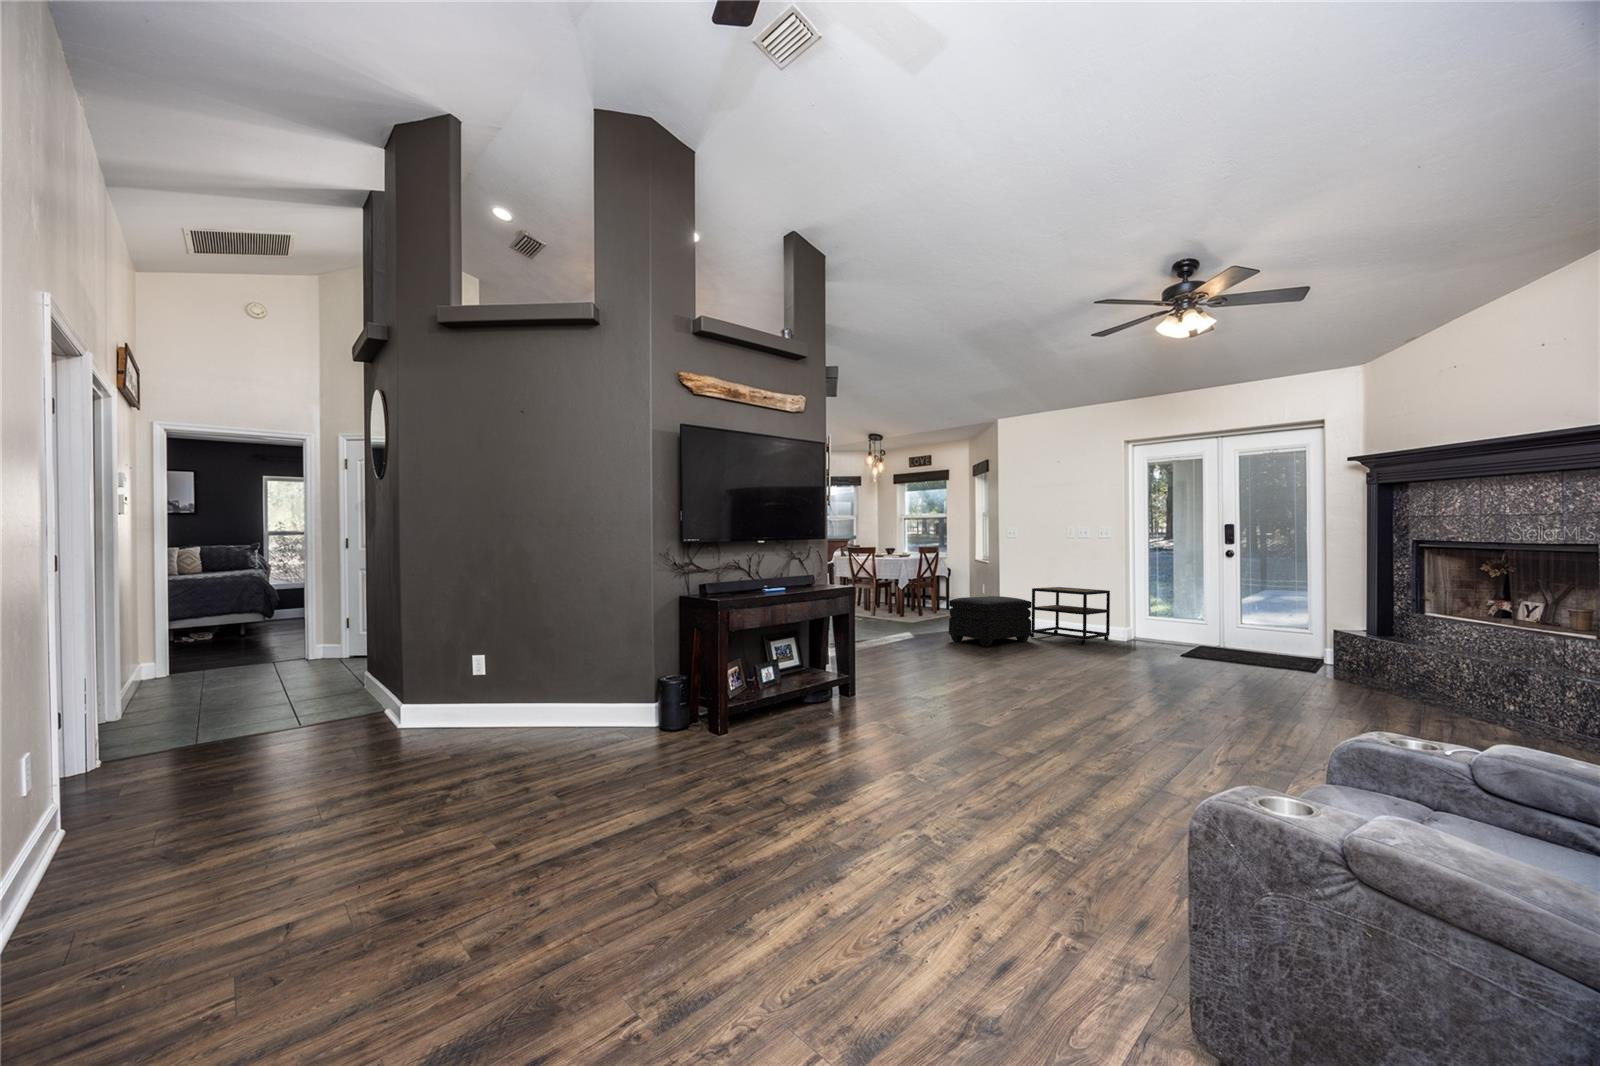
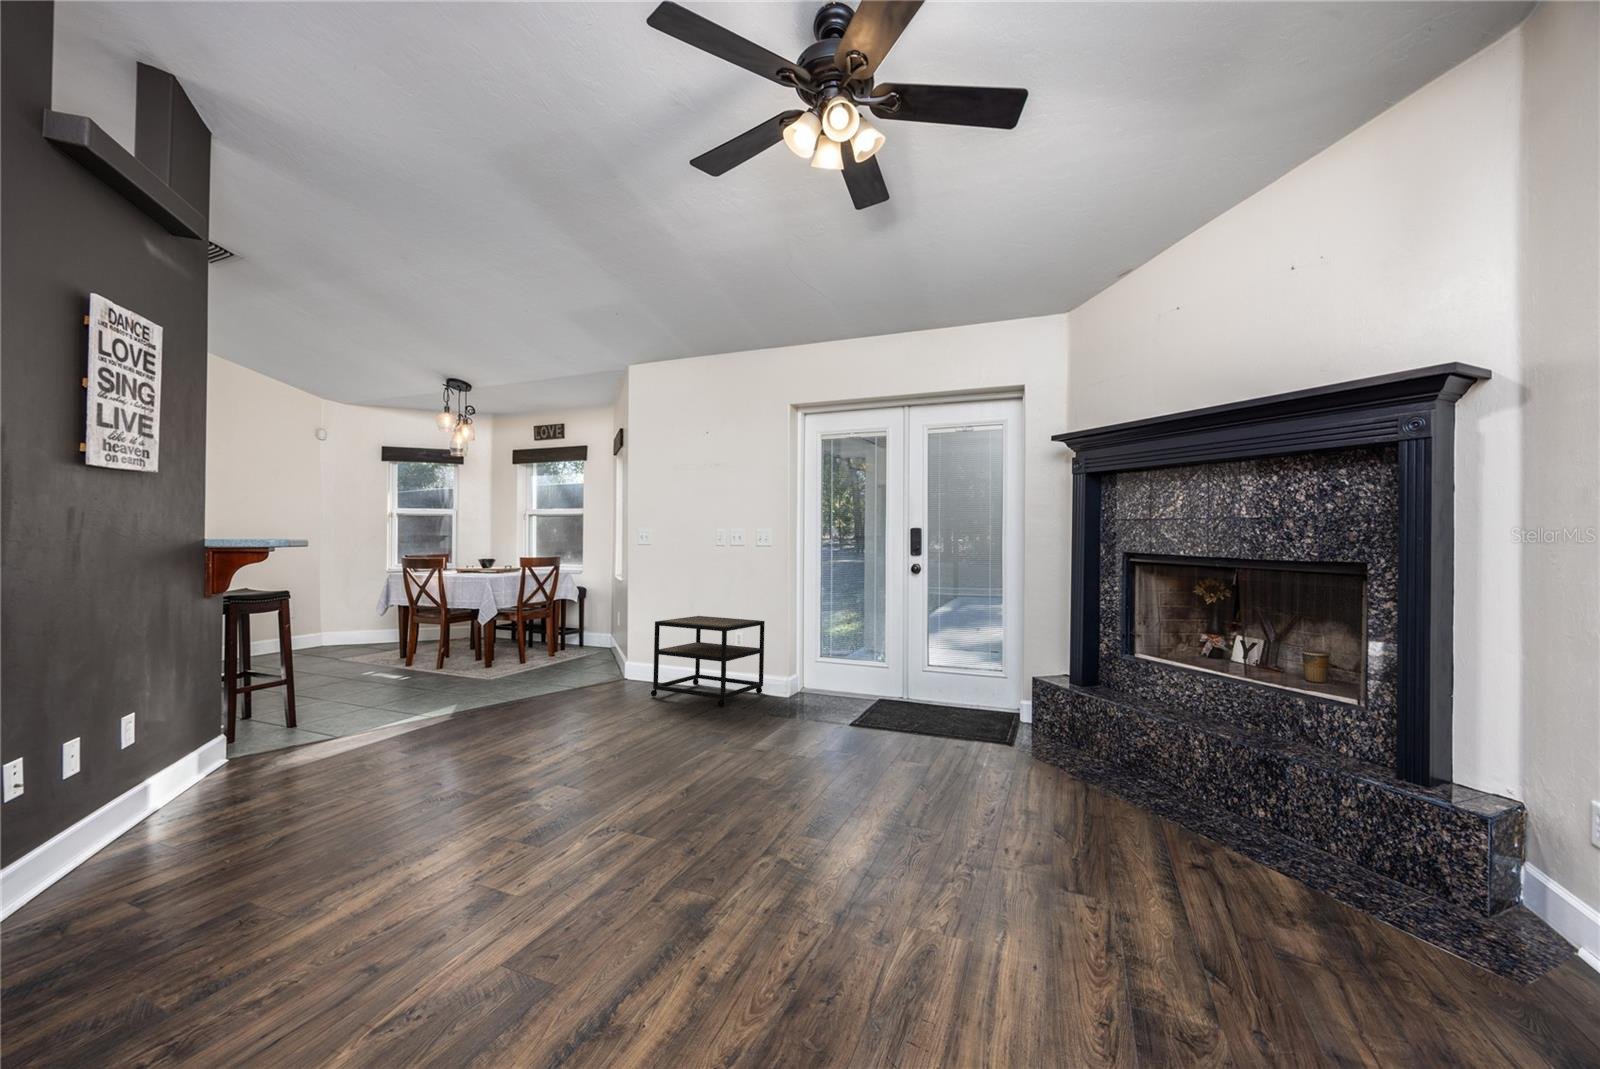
ottoman: present [949,596,1031,647] -> none [507,636,649,728]

